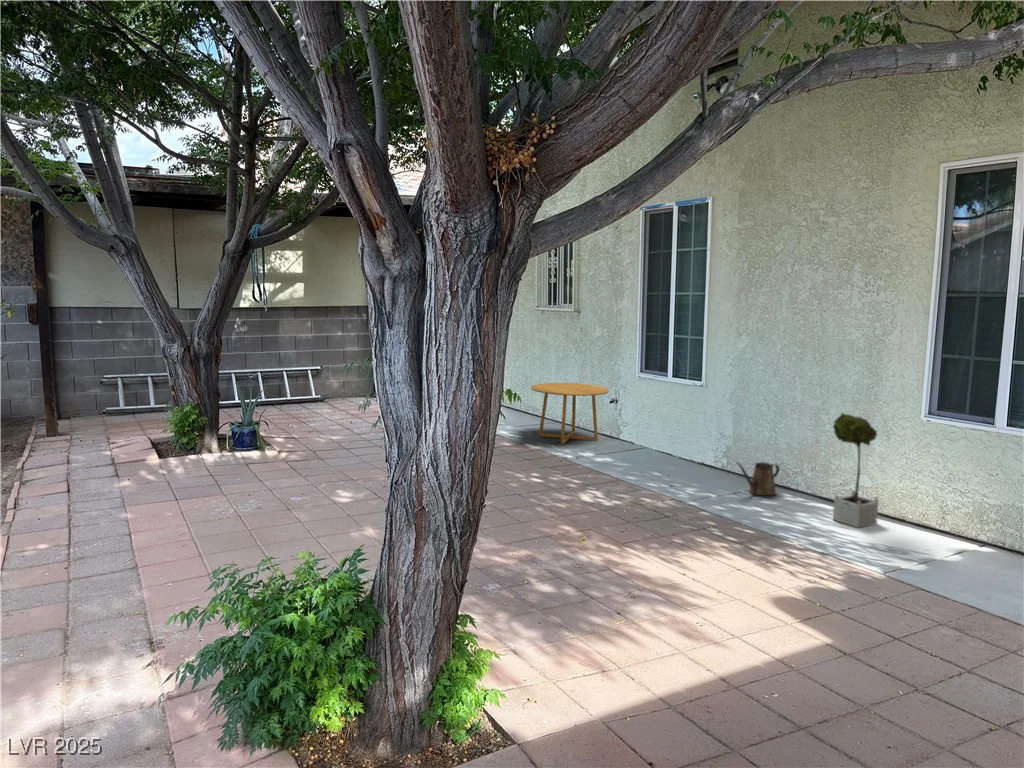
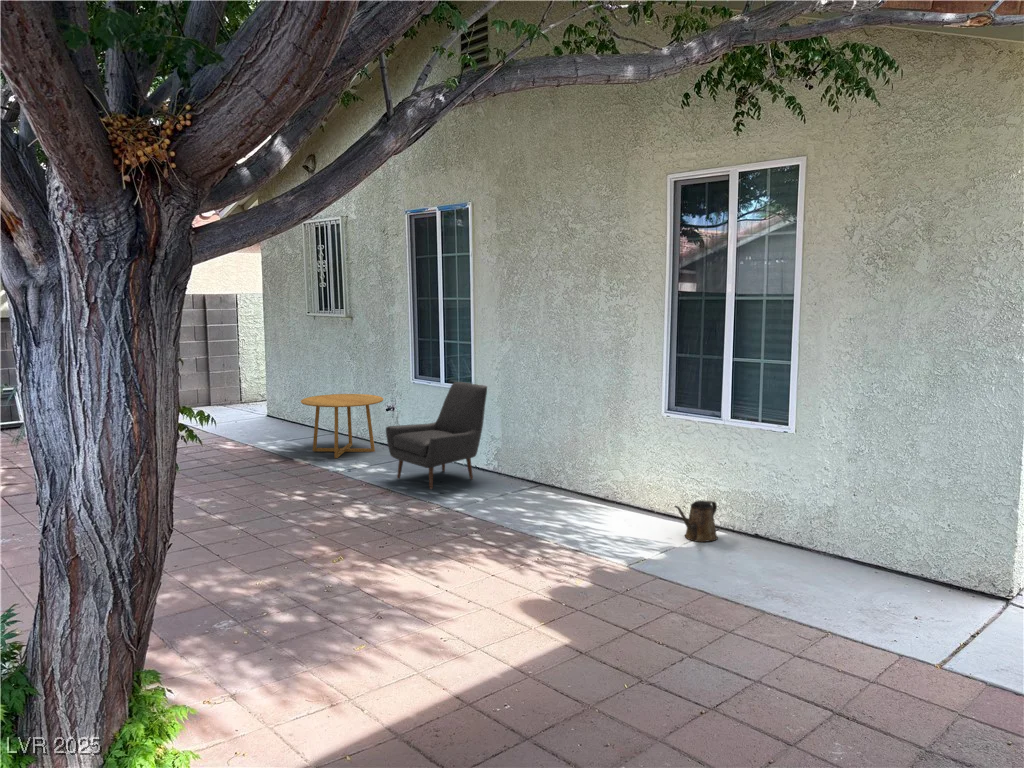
chair: none [617,378,721,481] -> present [386,382,487,489]
potted tree: present [833,413,878,528] -> none [586,409,631,520]
watering can: present [737,462,779,496] -> present [675,501,718,542]

